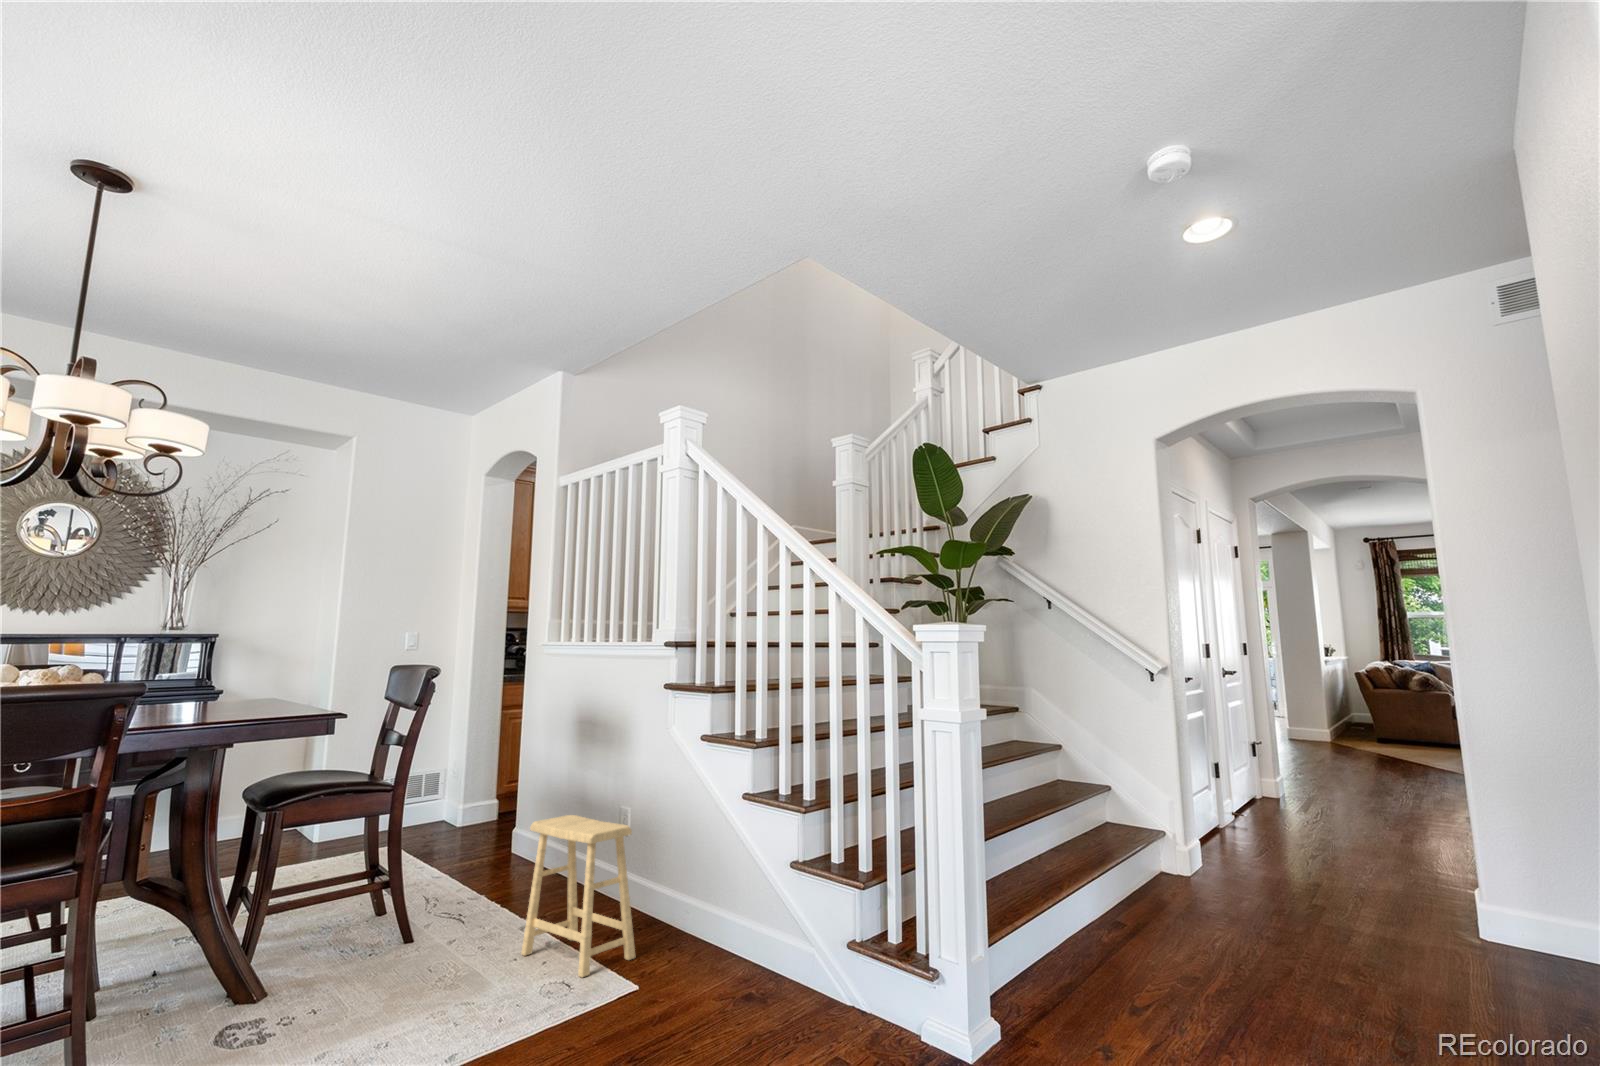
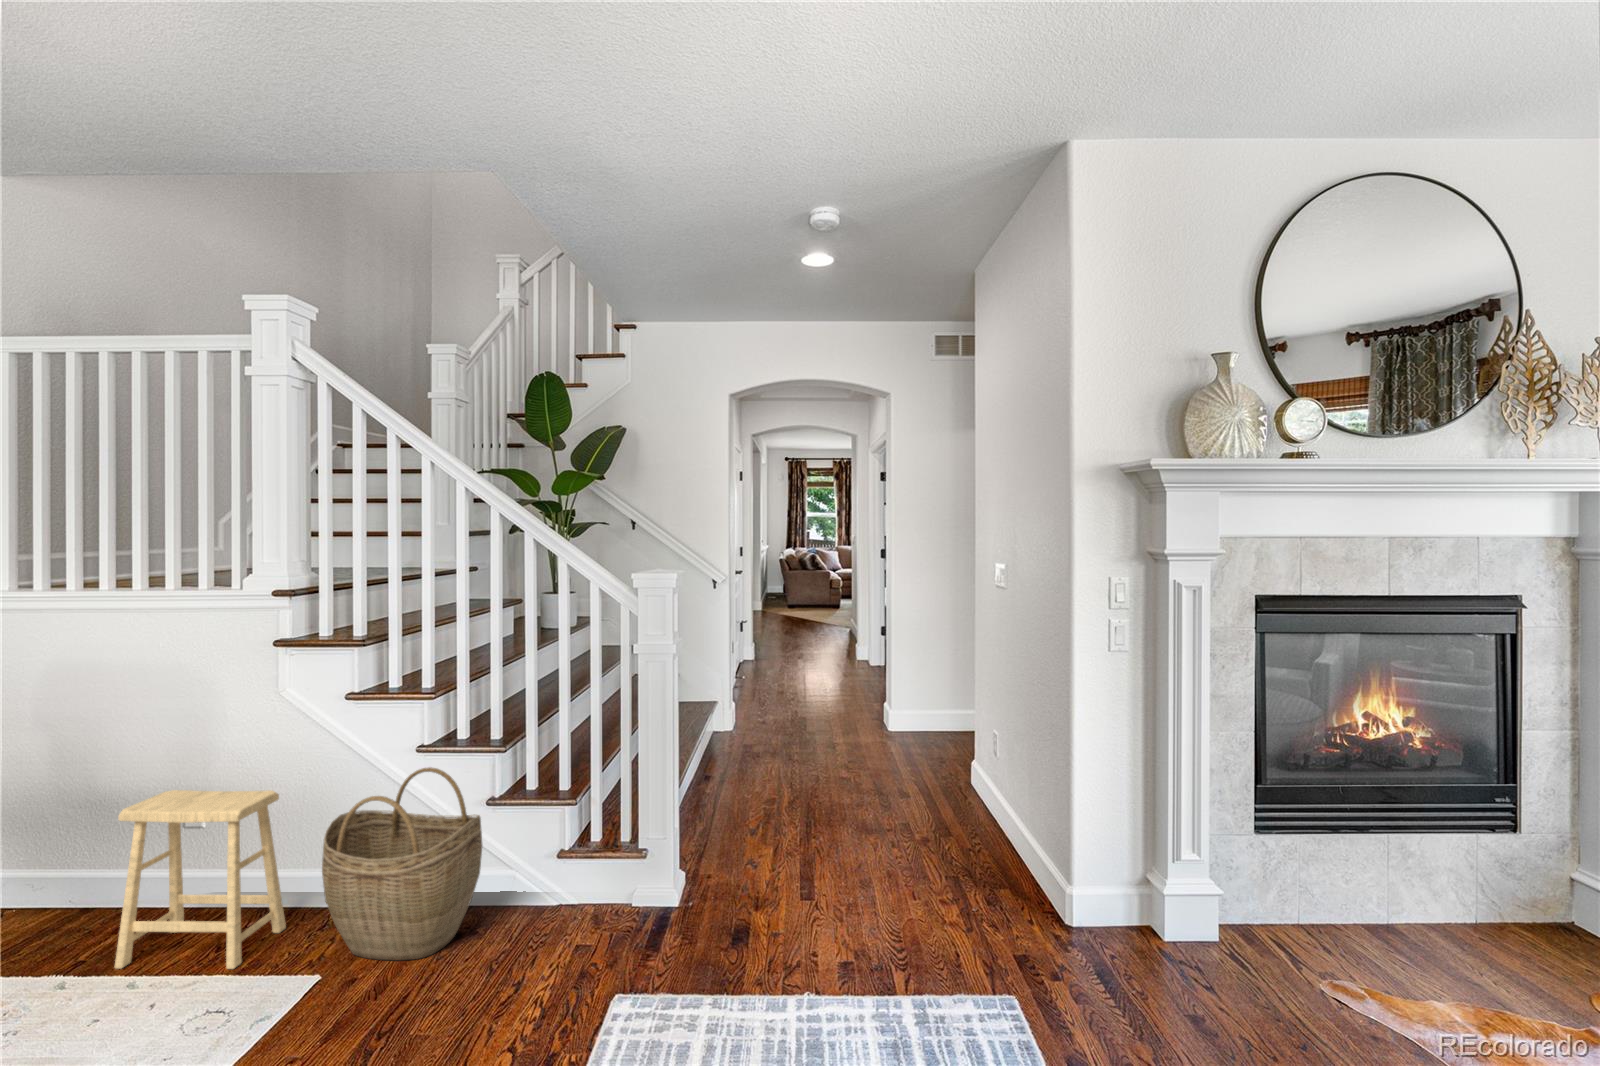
woven basket: none [641,824,775,1012] -> present [322,767,482,960]

